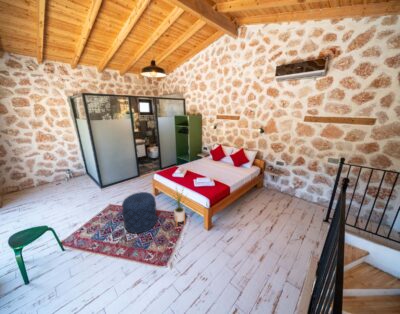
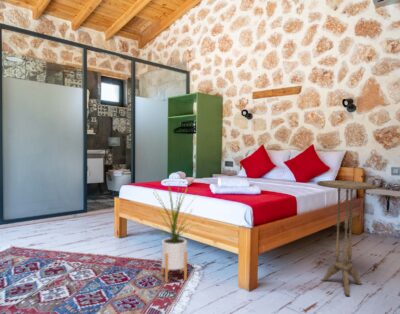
side table: none [239,184,264,232] -> present [317,180,378,296]
pouf: present [122,192,157,233] -> none [41,203,120,290]

